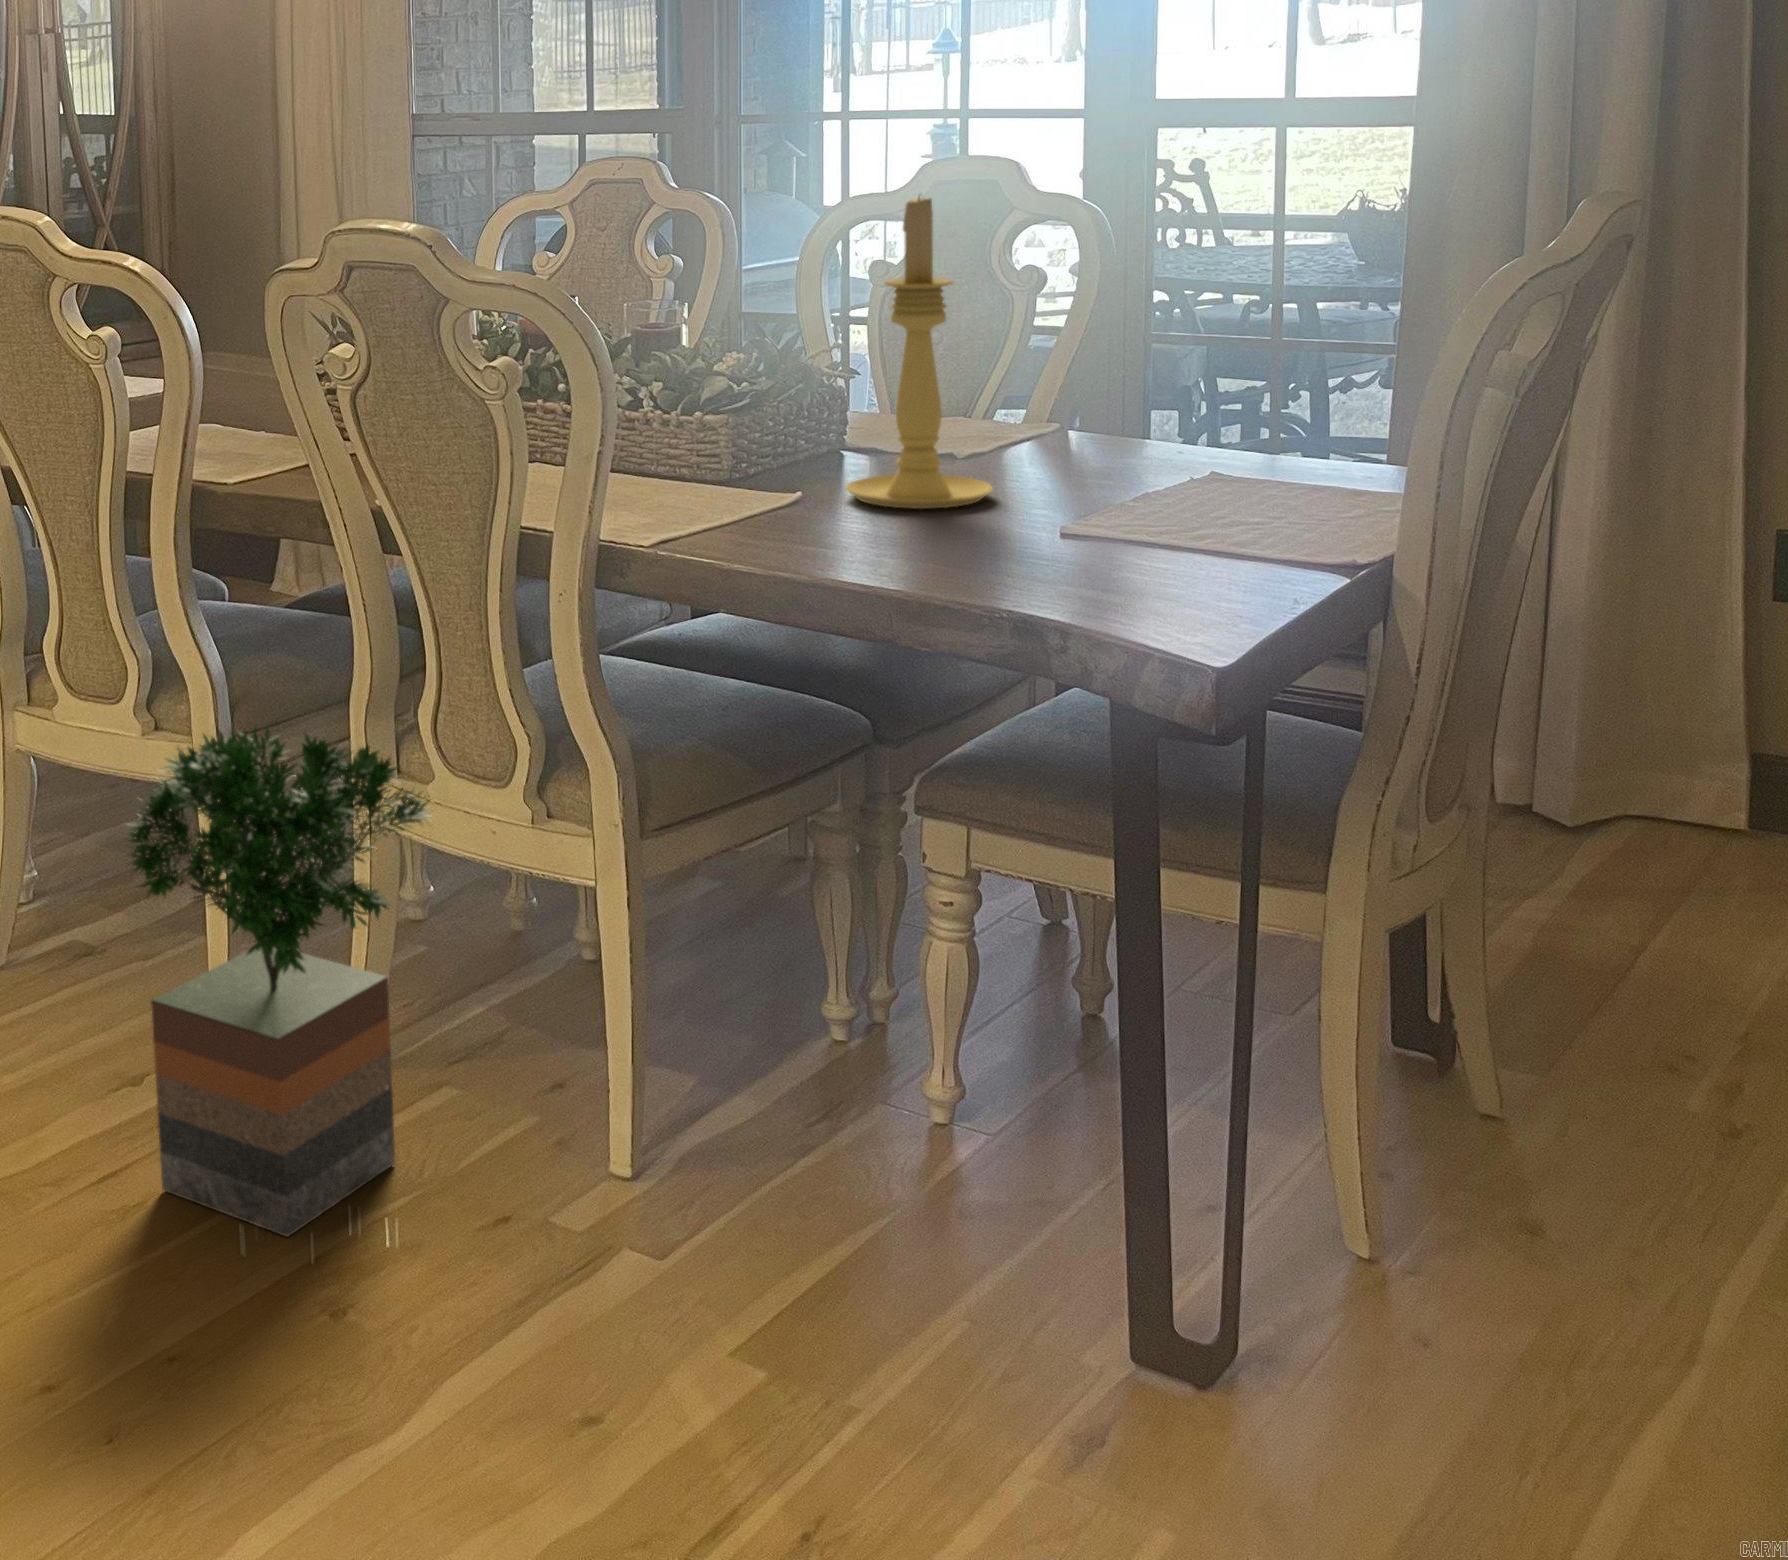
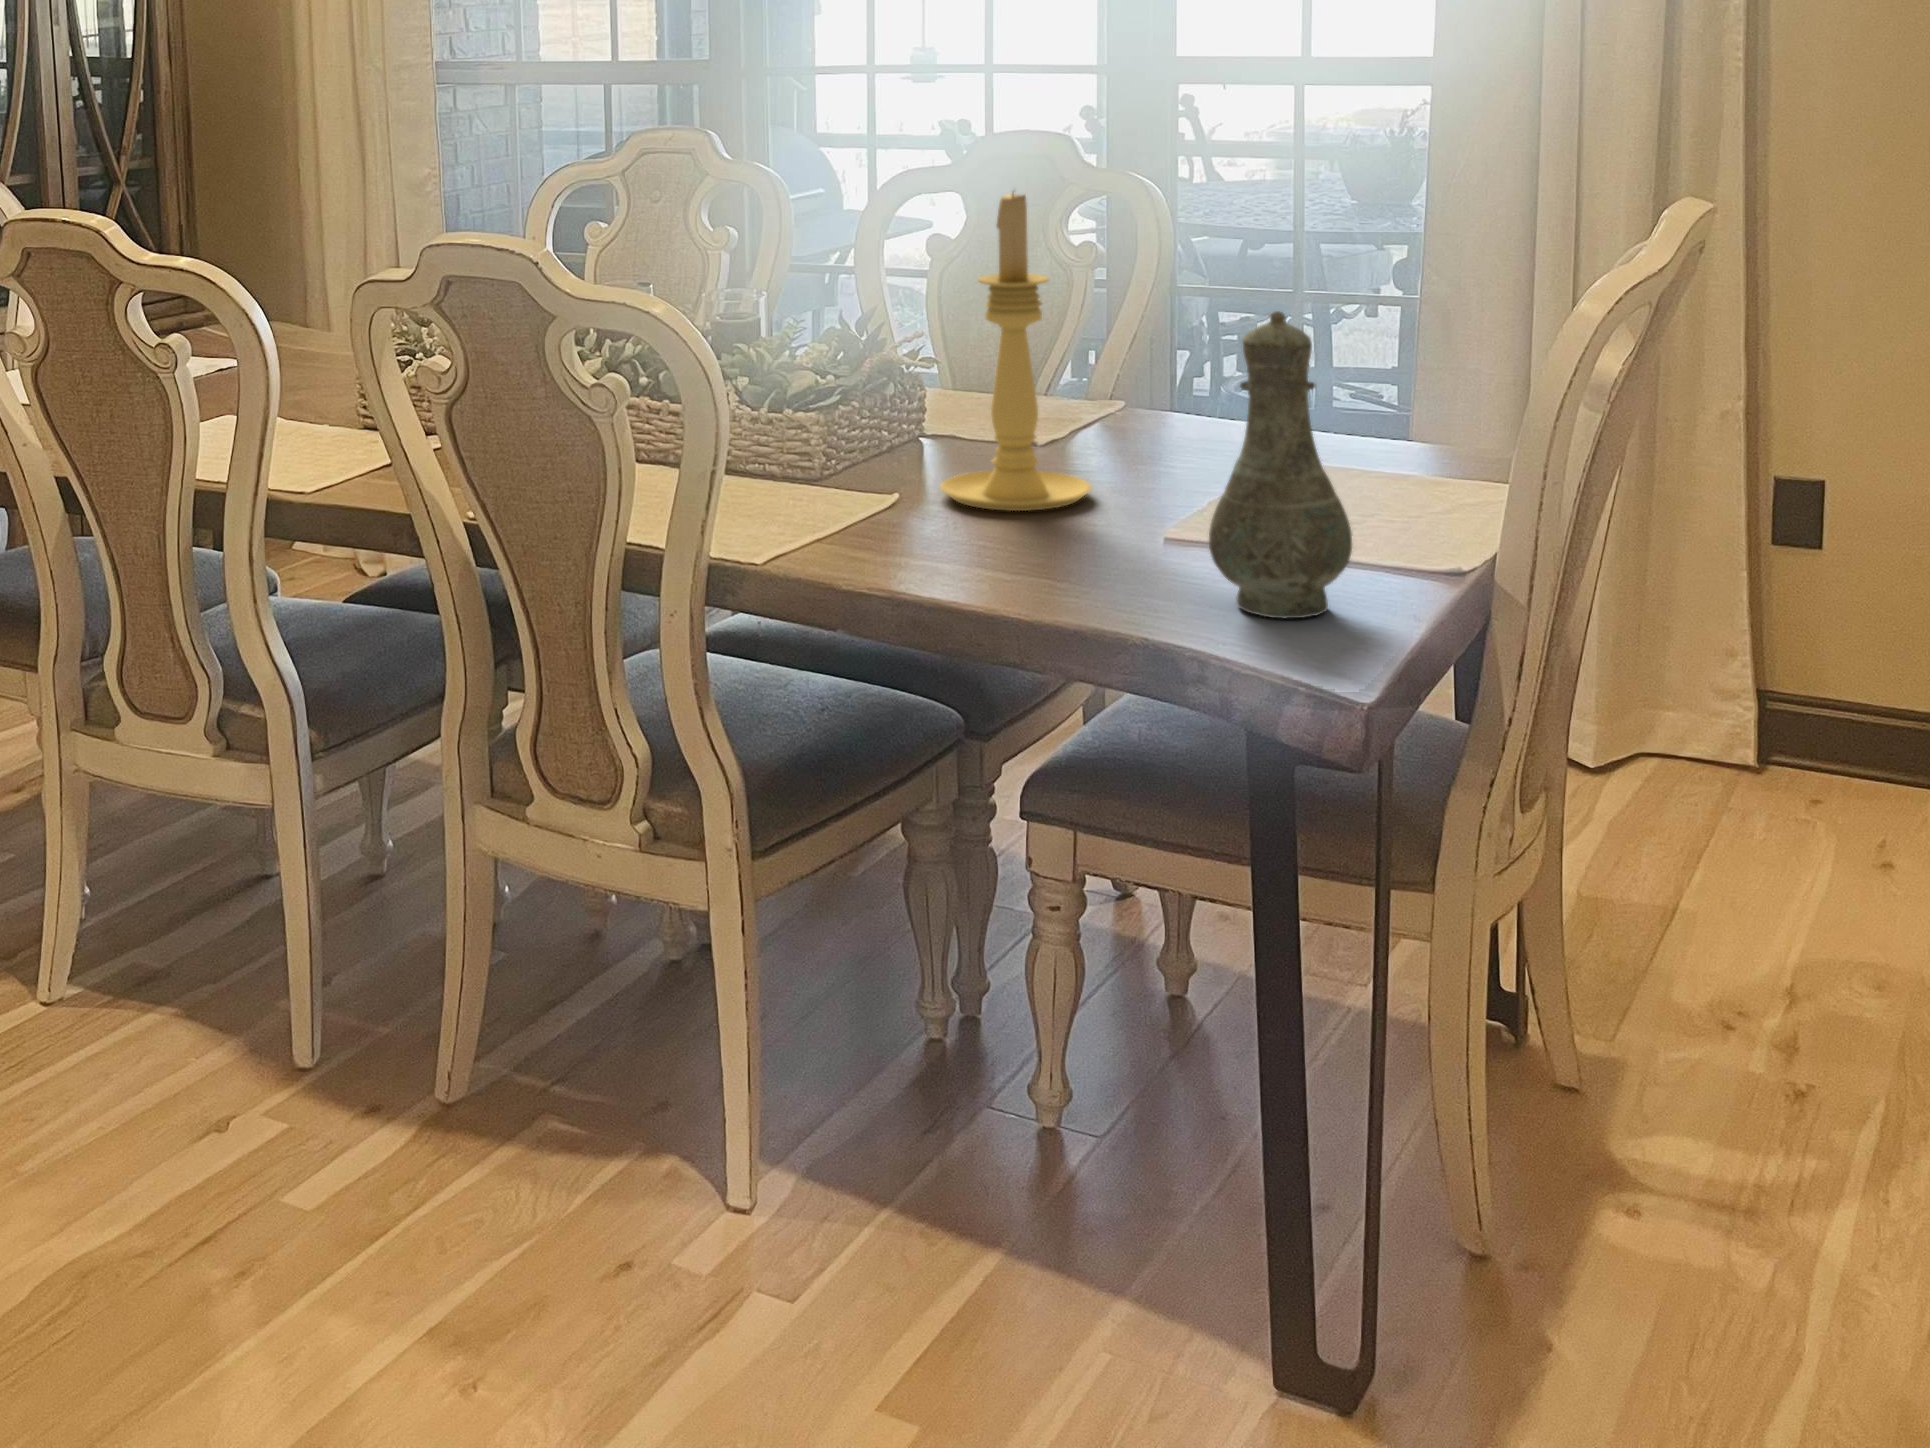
vase: none [1086,292,1228,599] -> present [1209,311,1352,618]
potted tree: present [127,725,434,1237] -> none [225,746,543,1277]

